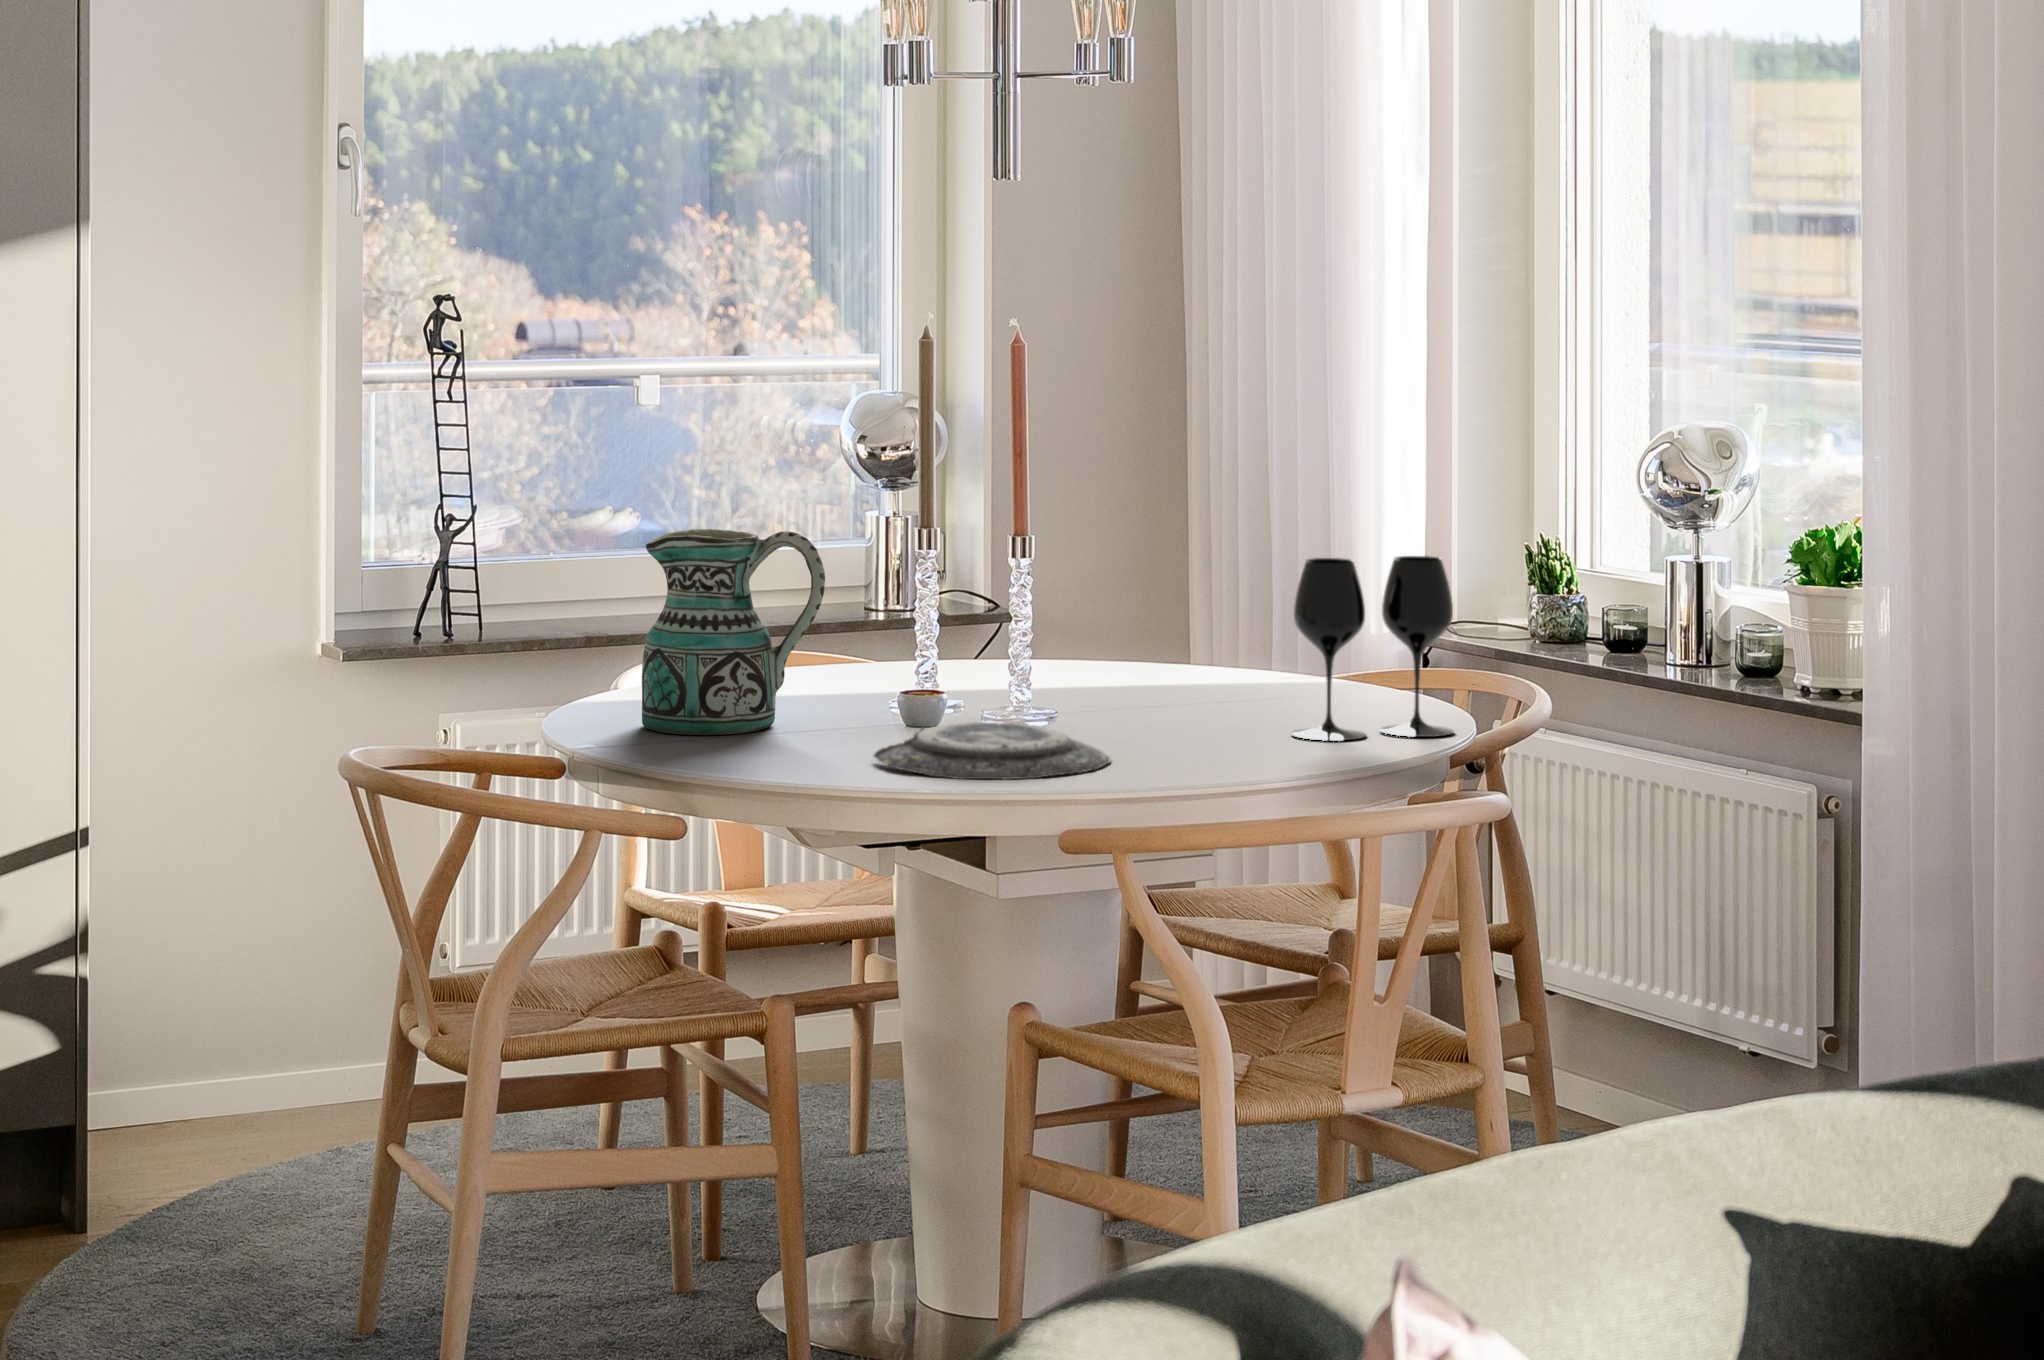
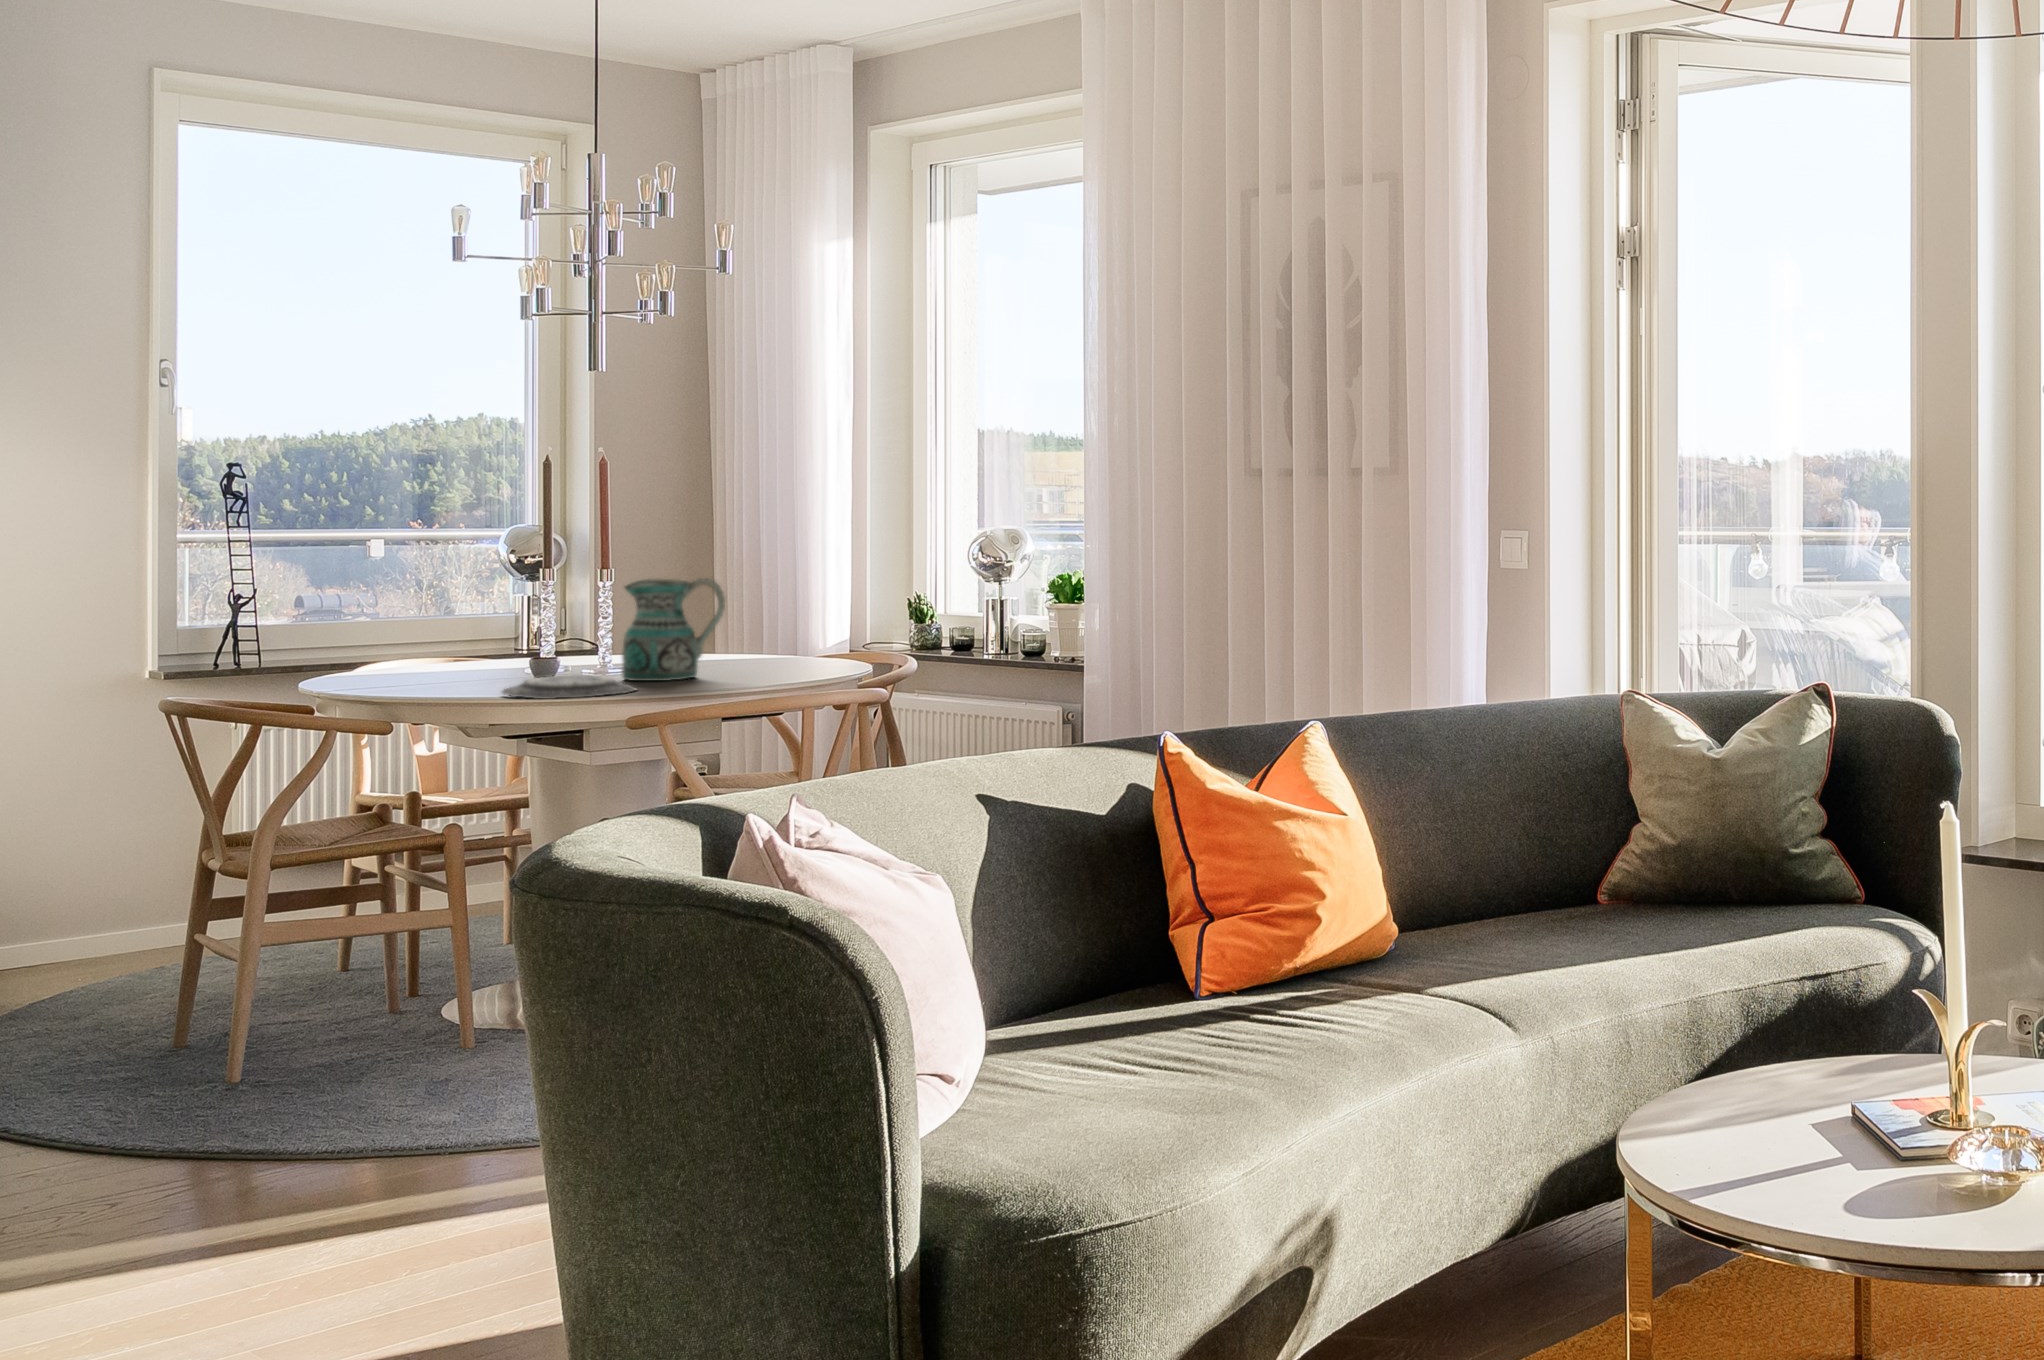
ceramic pitcher: present [642,529,825,735] -> present [622,578,725,681]
wine glass: present [1292,556,1454,741] -> none [744,588,834,680]

